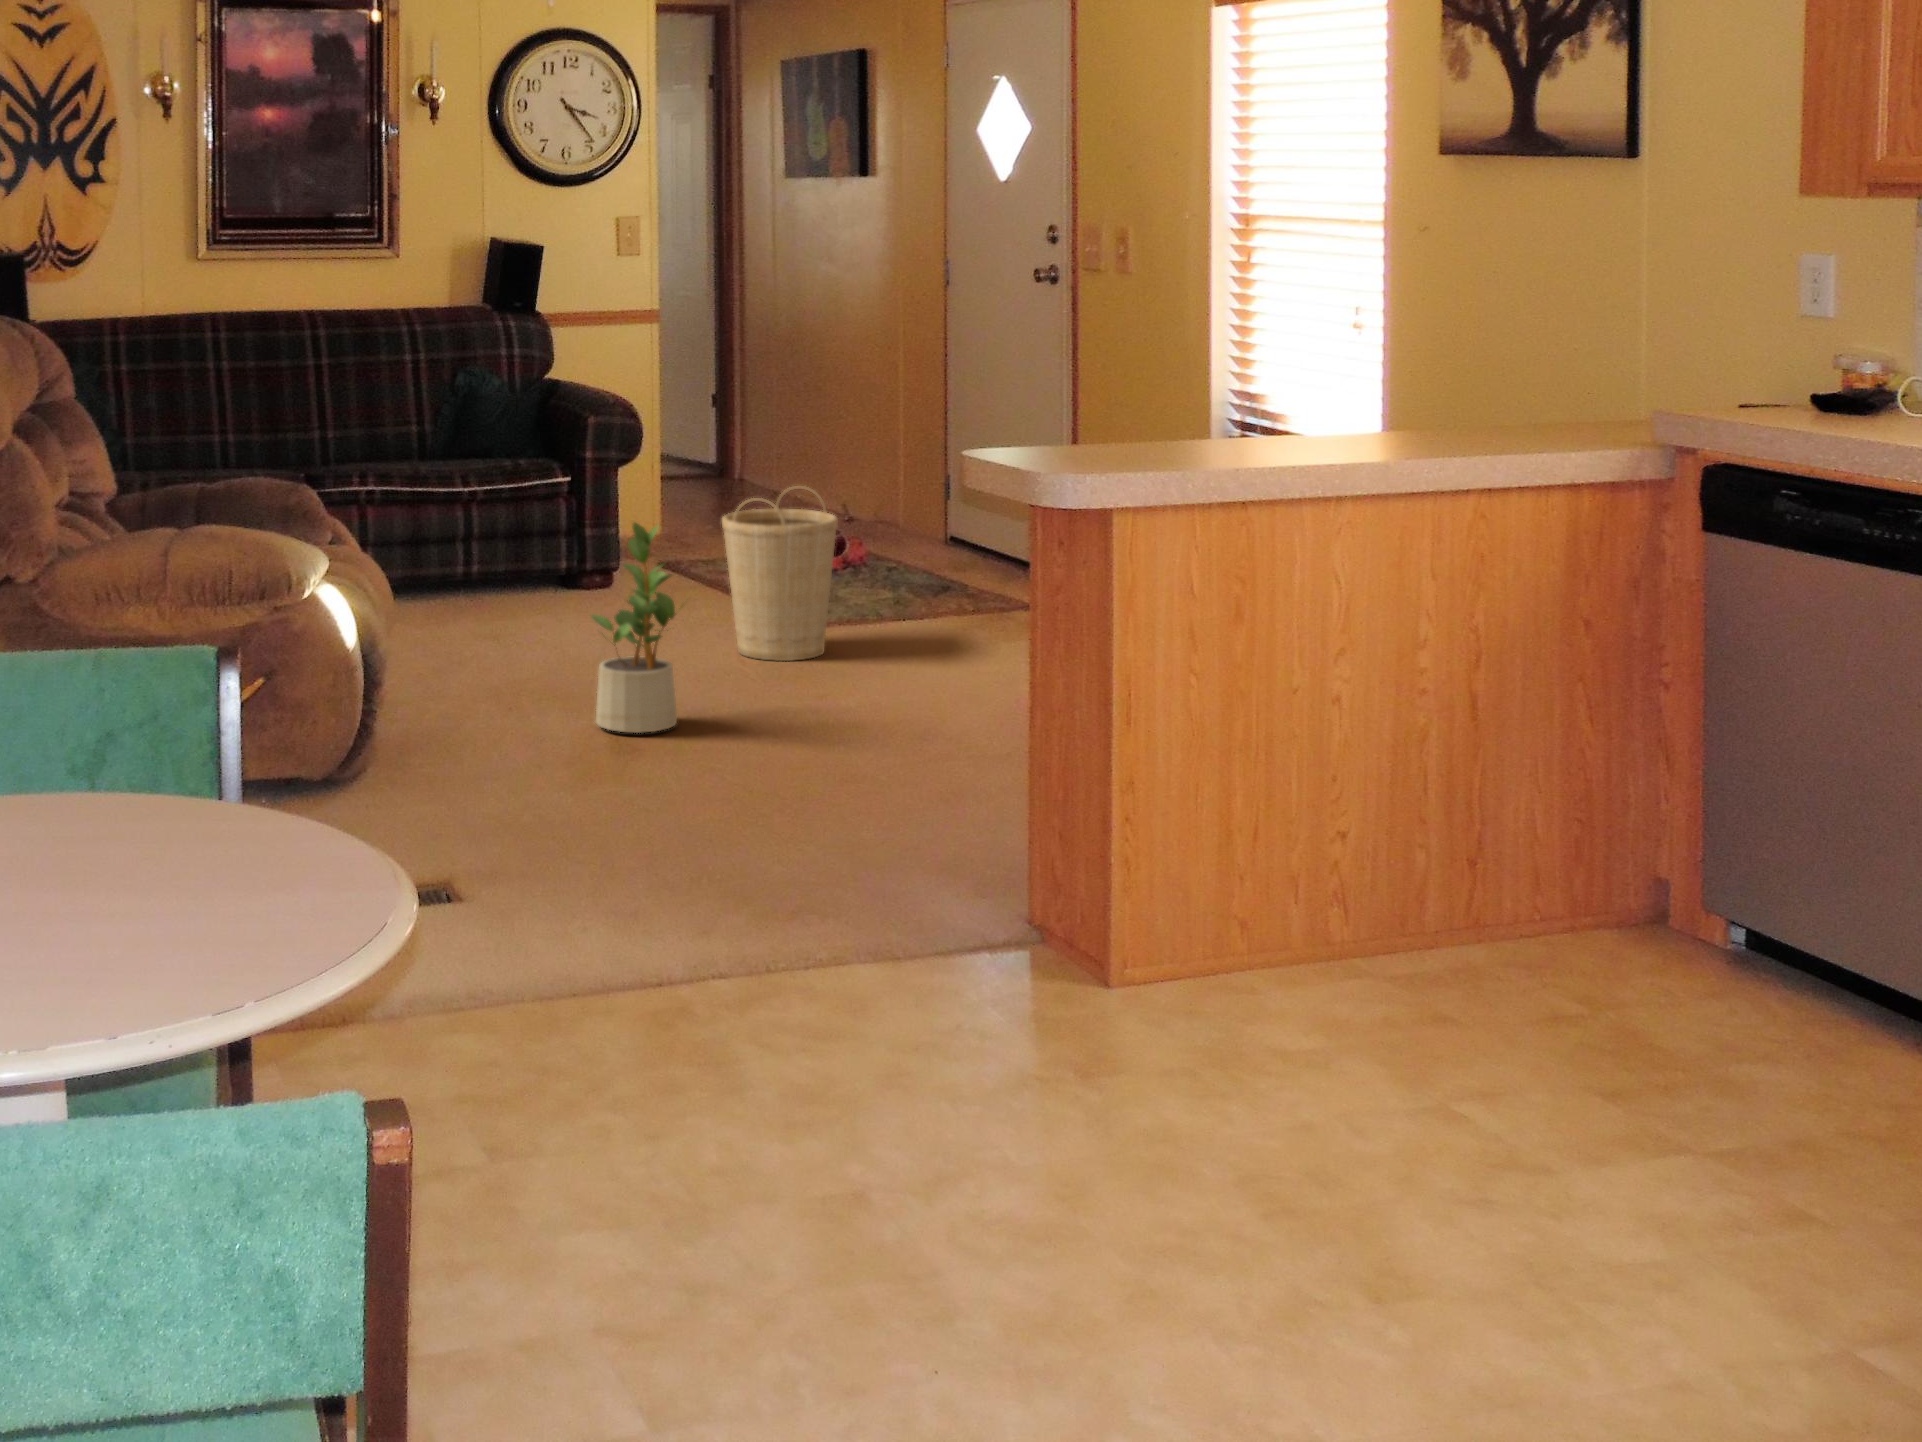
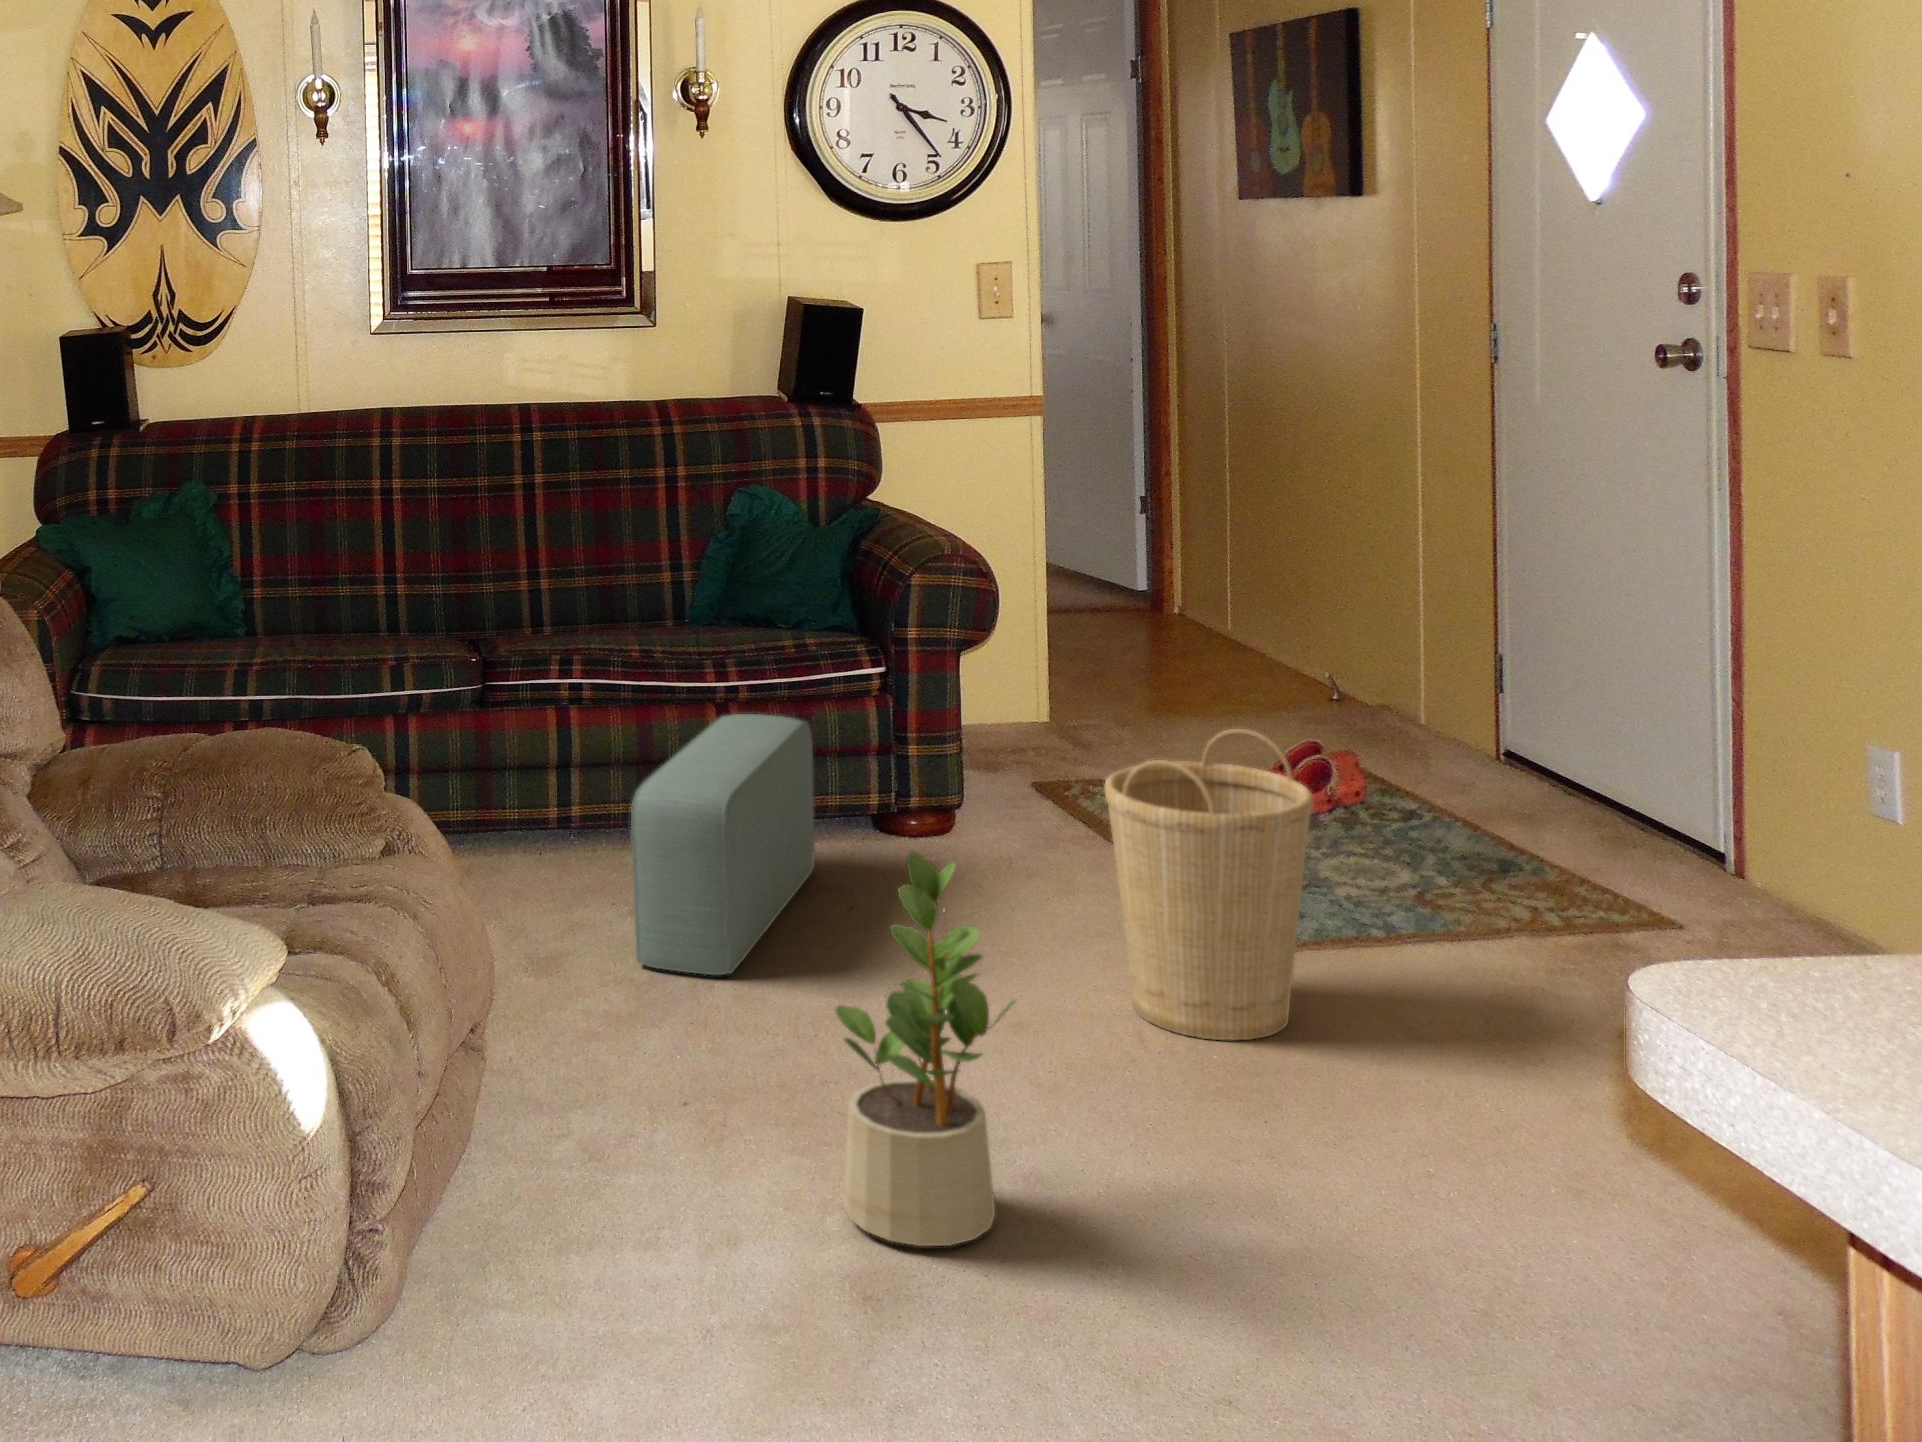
pouf: none [433,508,530,654] -> present [631,714,815,975]

